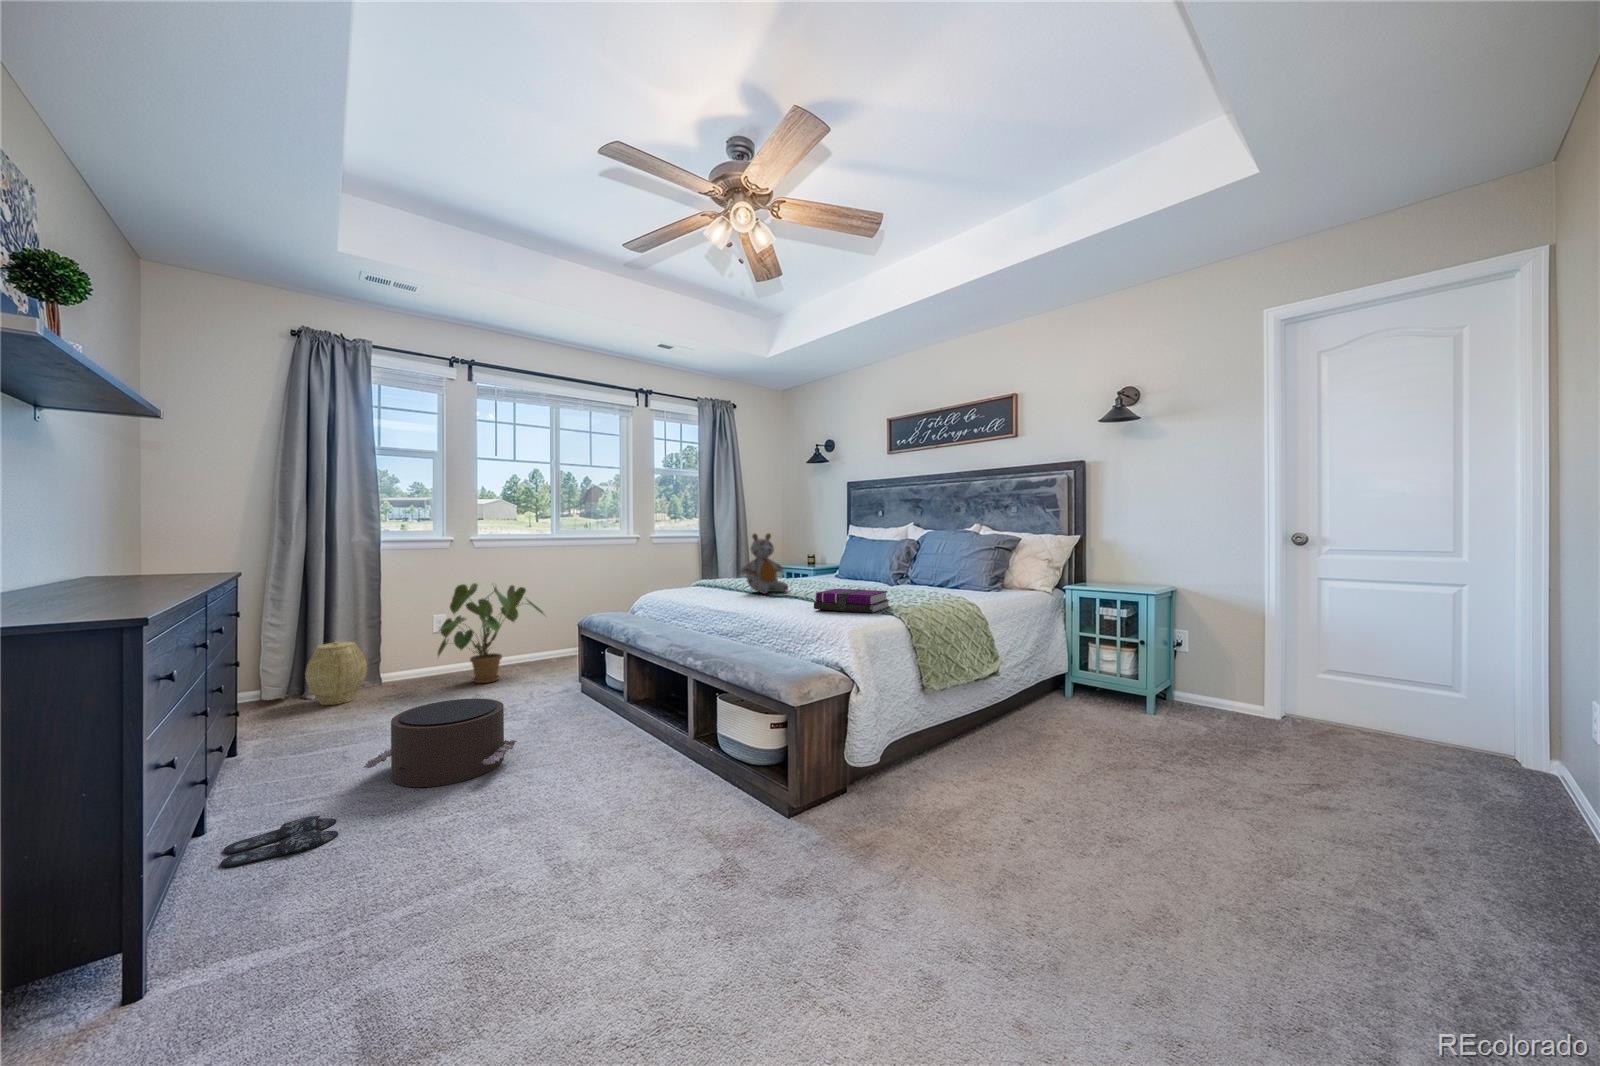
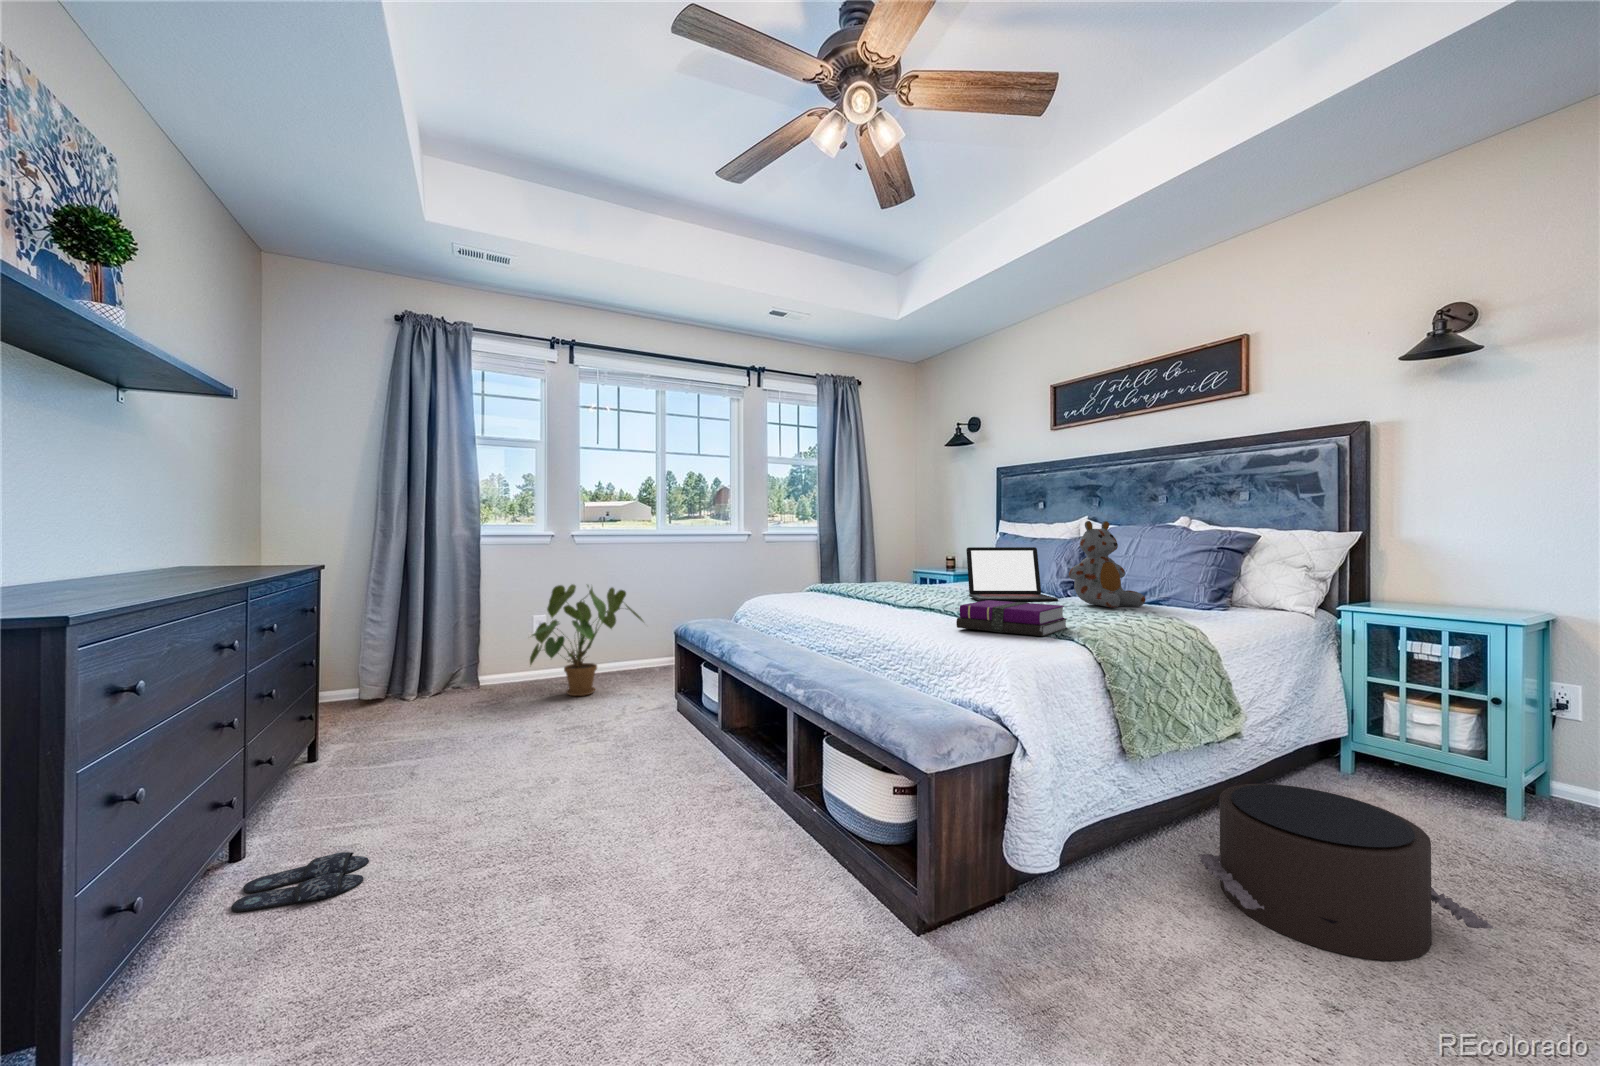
stuffed bear: present [740,533,788,594] -> present [1069,521,1145,608]
laptop: none [820,547,886,589] -> present [966,547,1058,601]
woven basket: present [305,642,367,705] -> none [400,643,460,711]
pouf: present [364,698,517,787] -> present [1198,784,1493,961]

